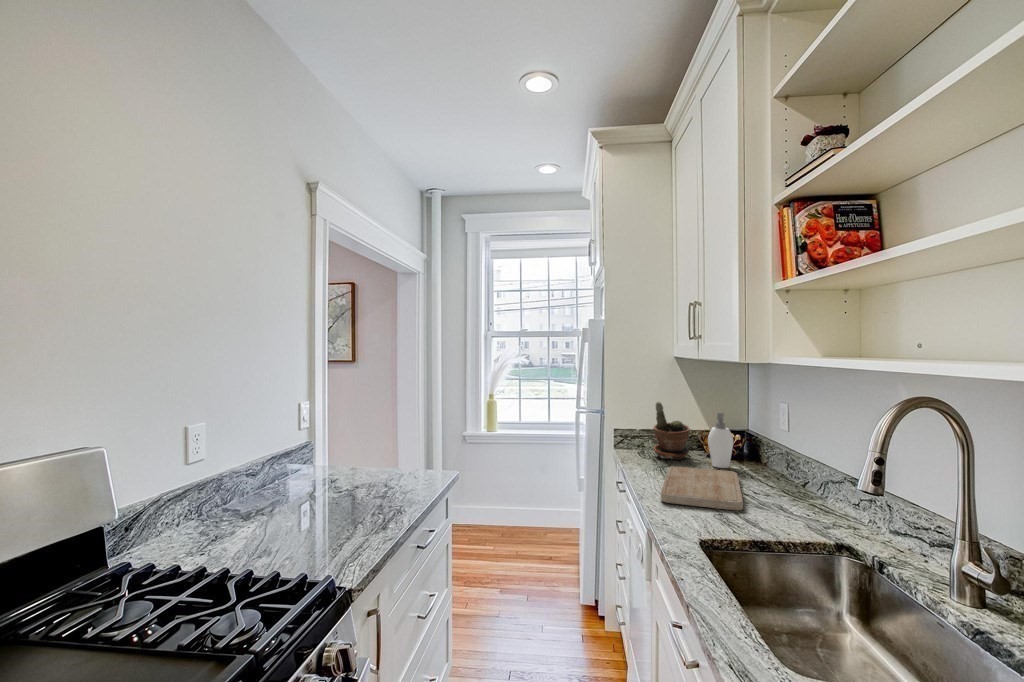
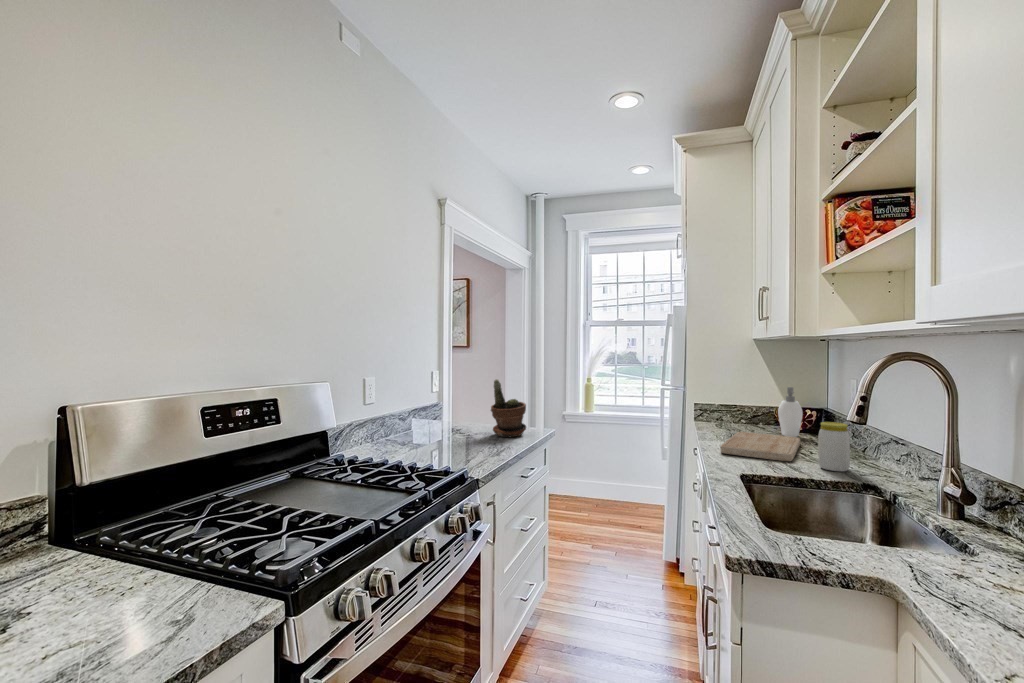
potted plant: present [653,402,690,460] -> present [491,379,526,437]
jar: none [775,464,810,524] -> present [818,422,850,471]

